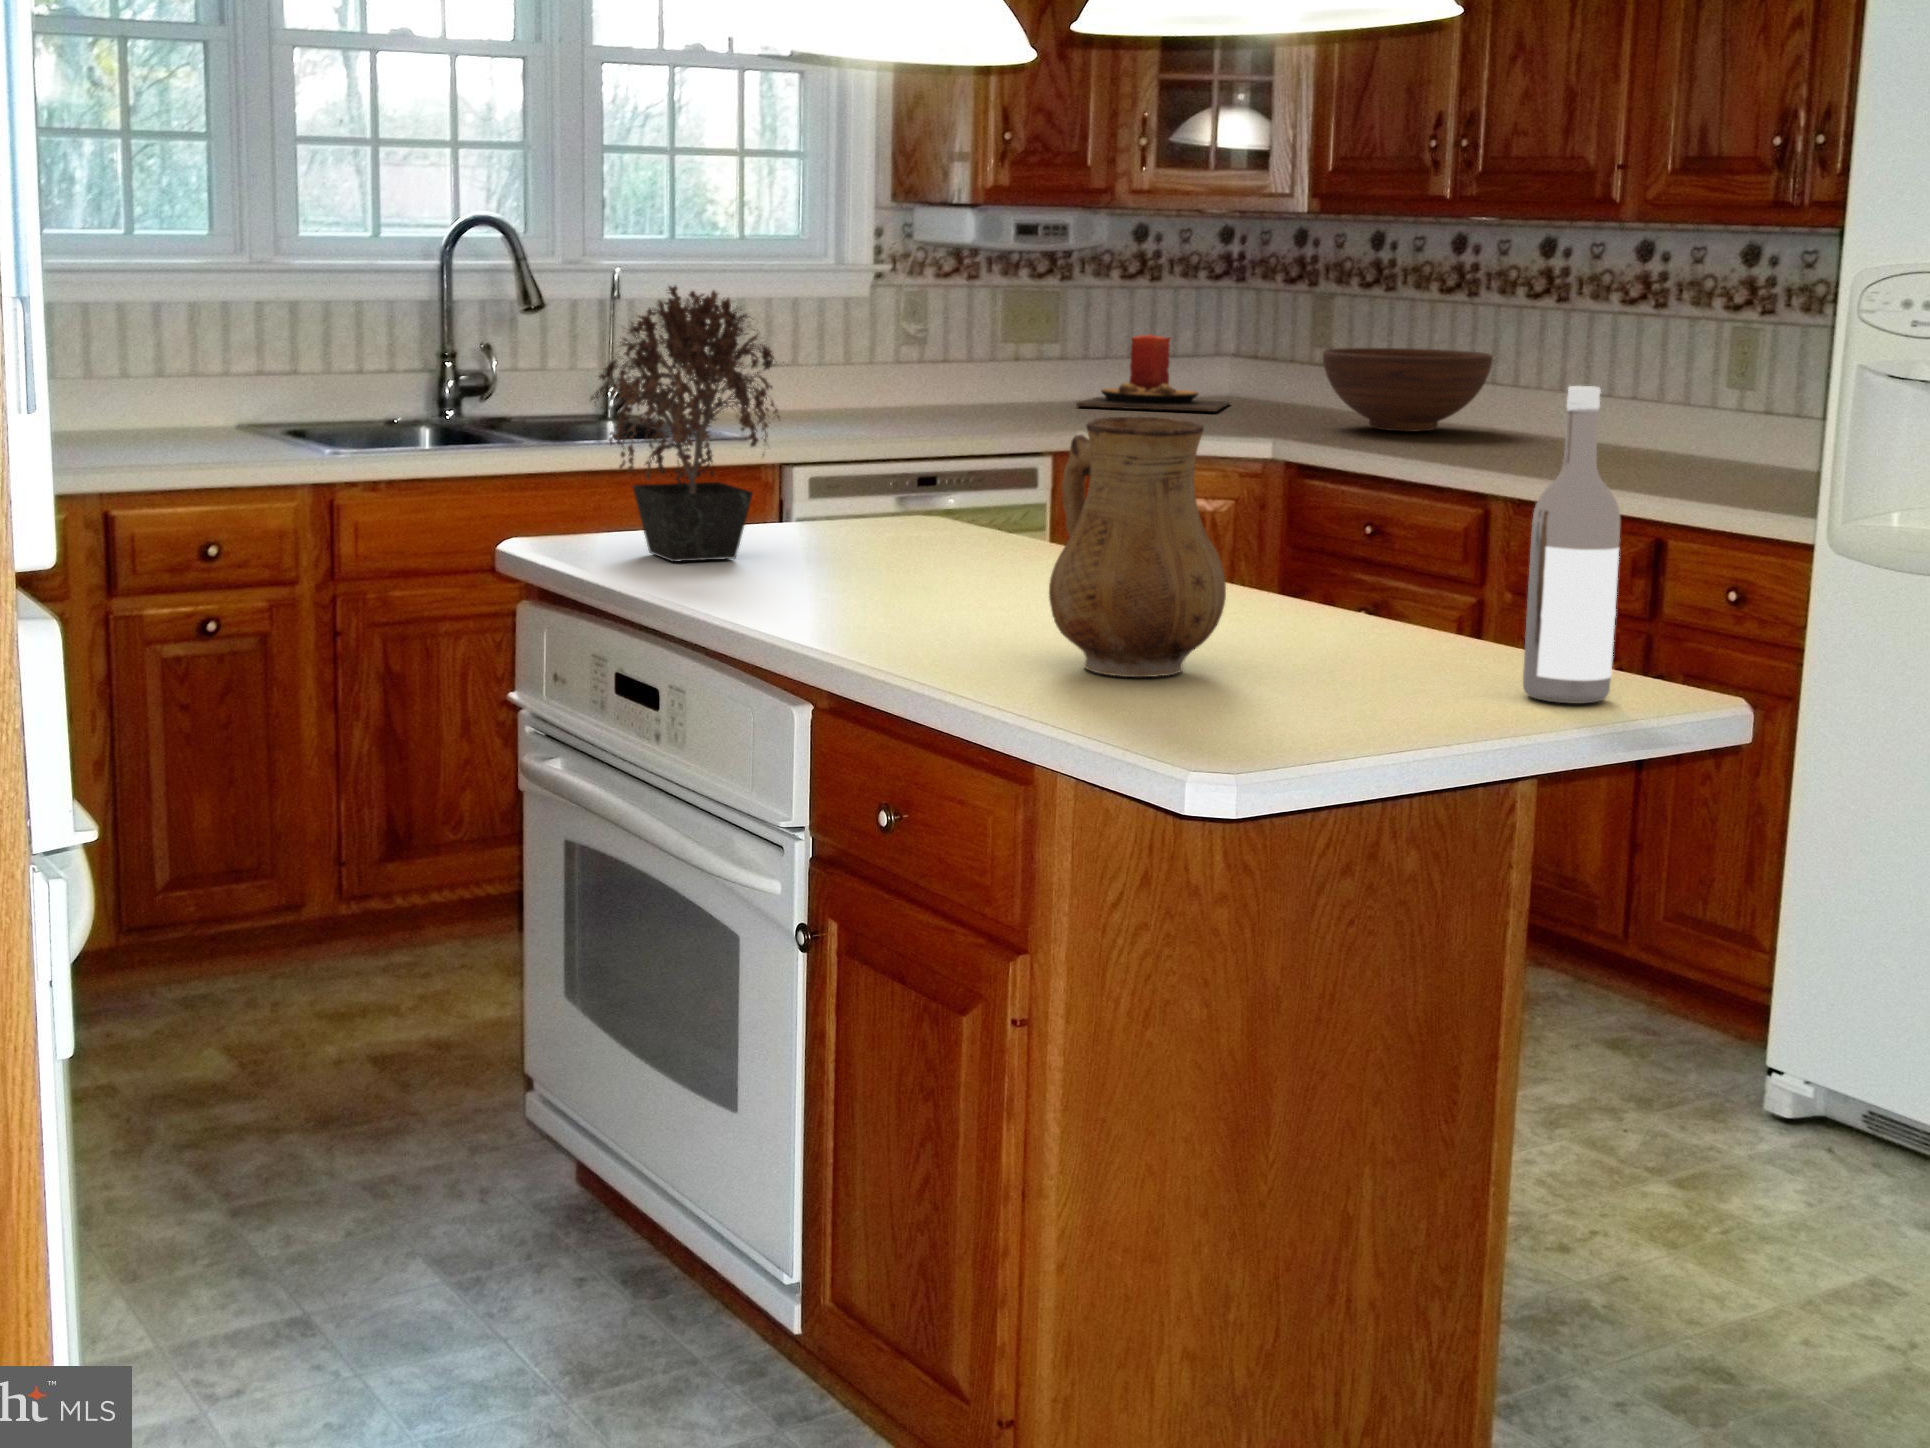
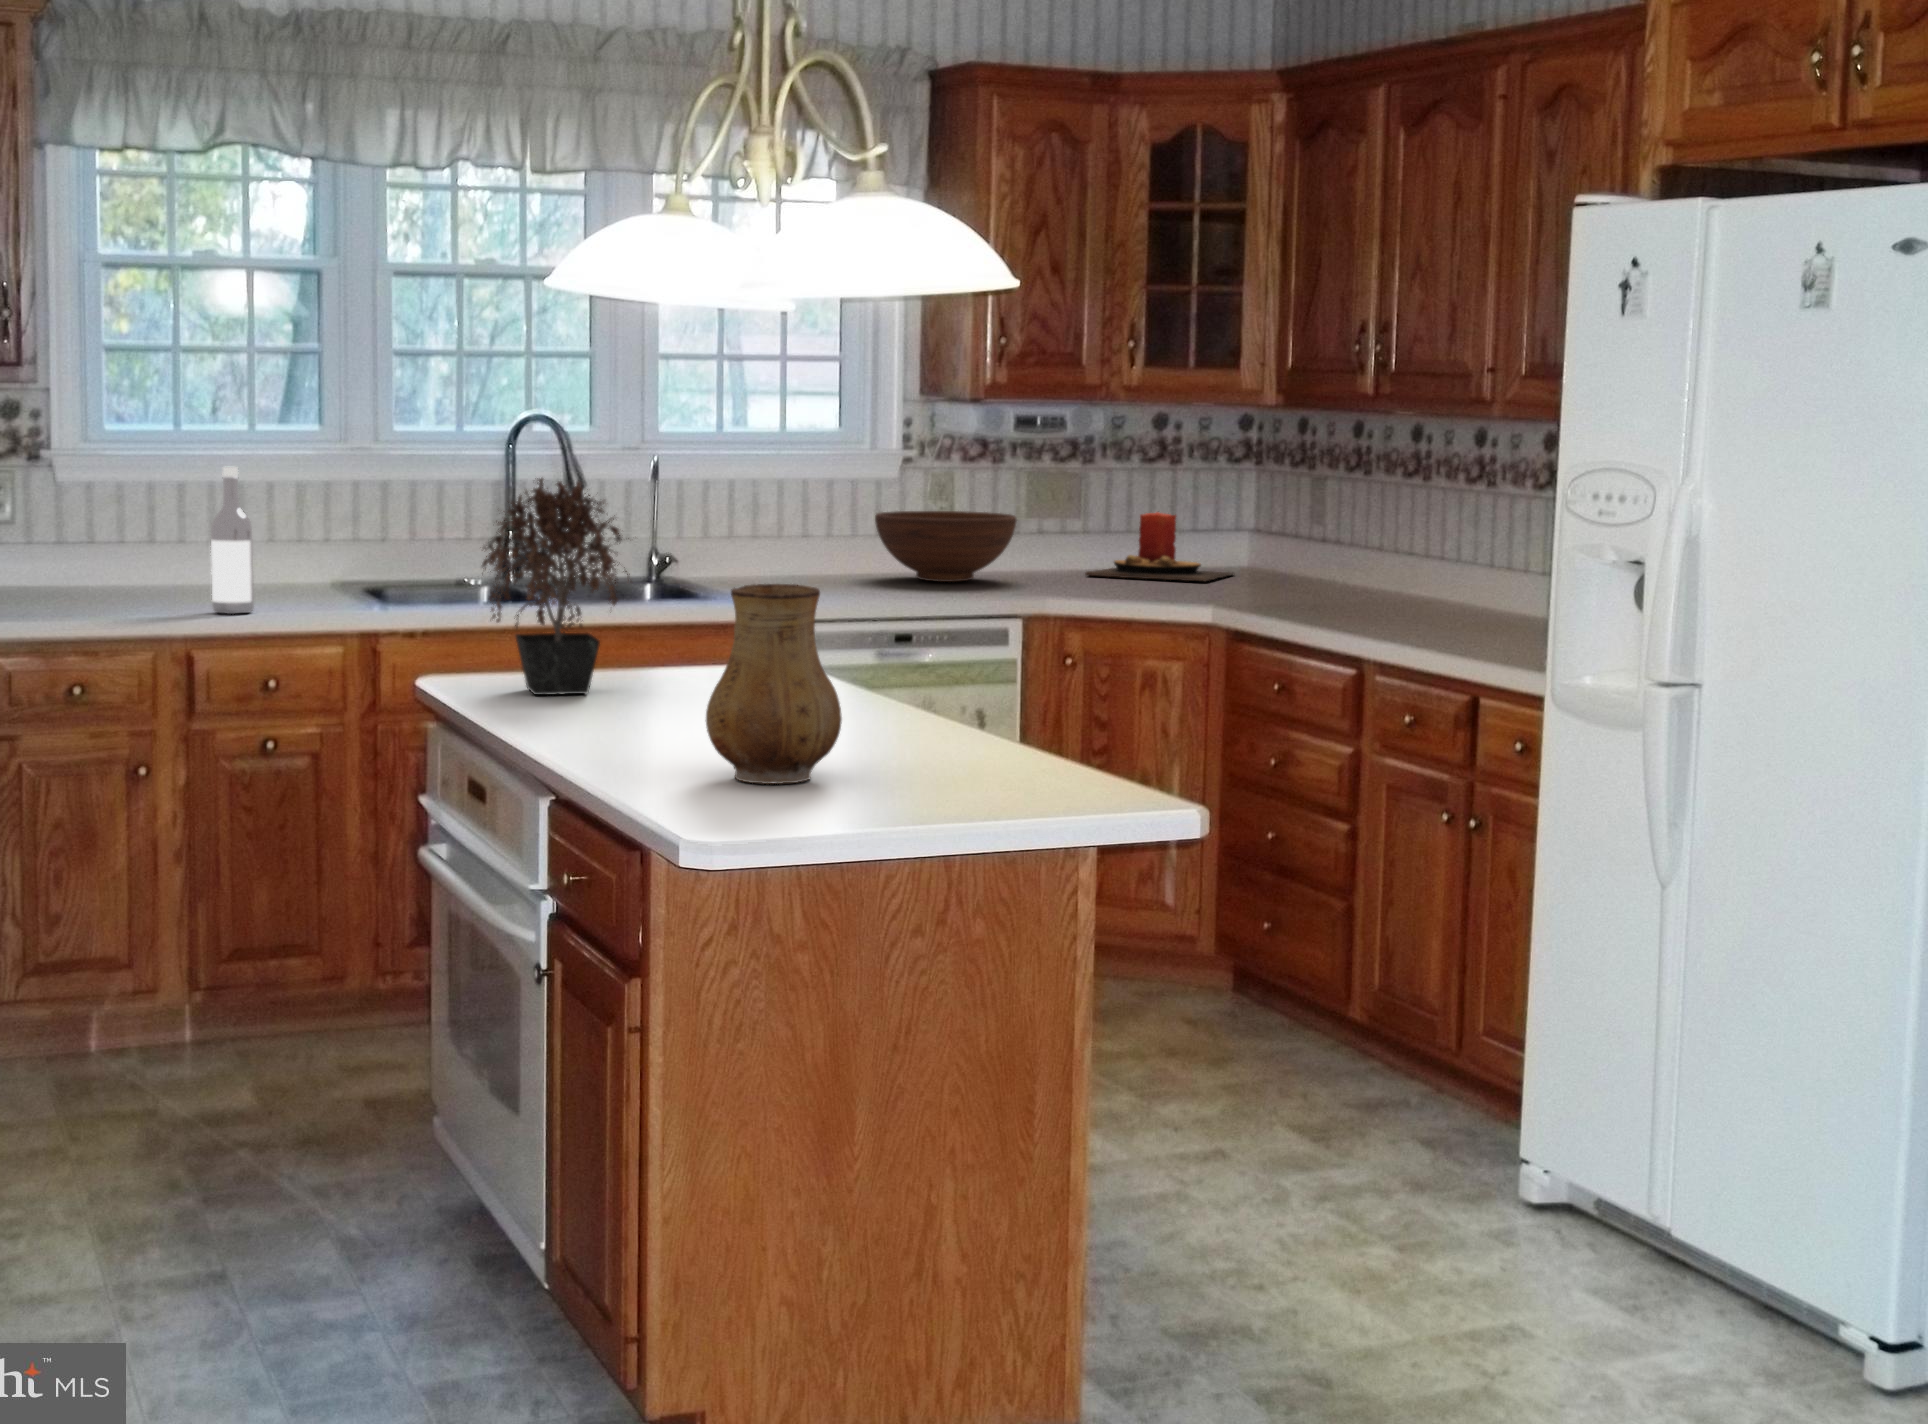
fruit bowl: present [1323,348,1493,432] -> present [875,511,1017,582]
wine bottle: present [1523,386,1620,704] -> present [211,467,254,614]

